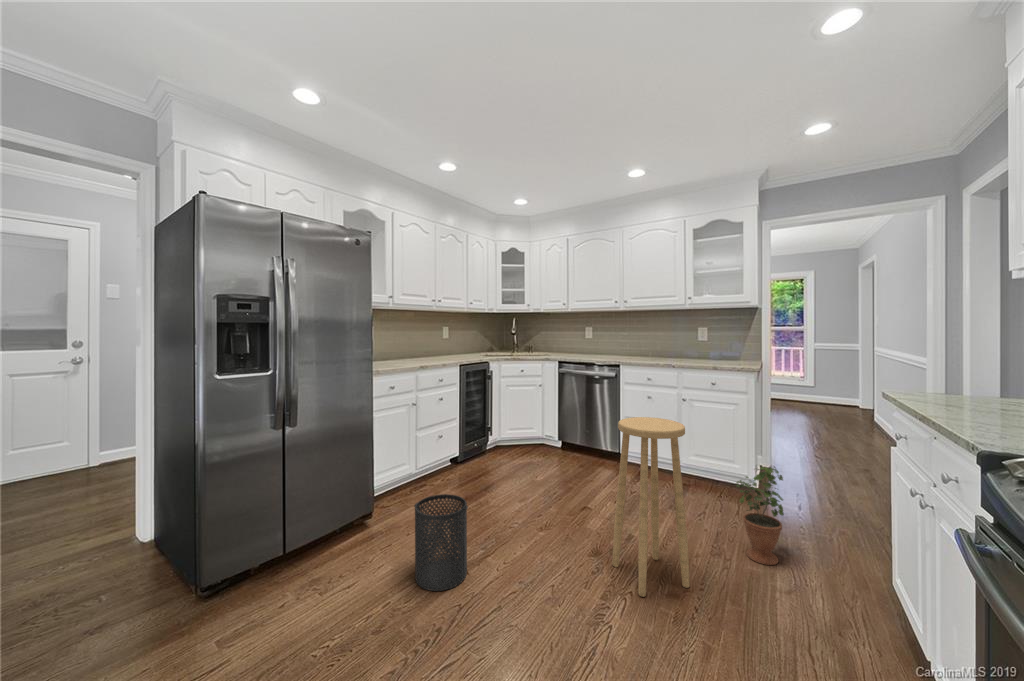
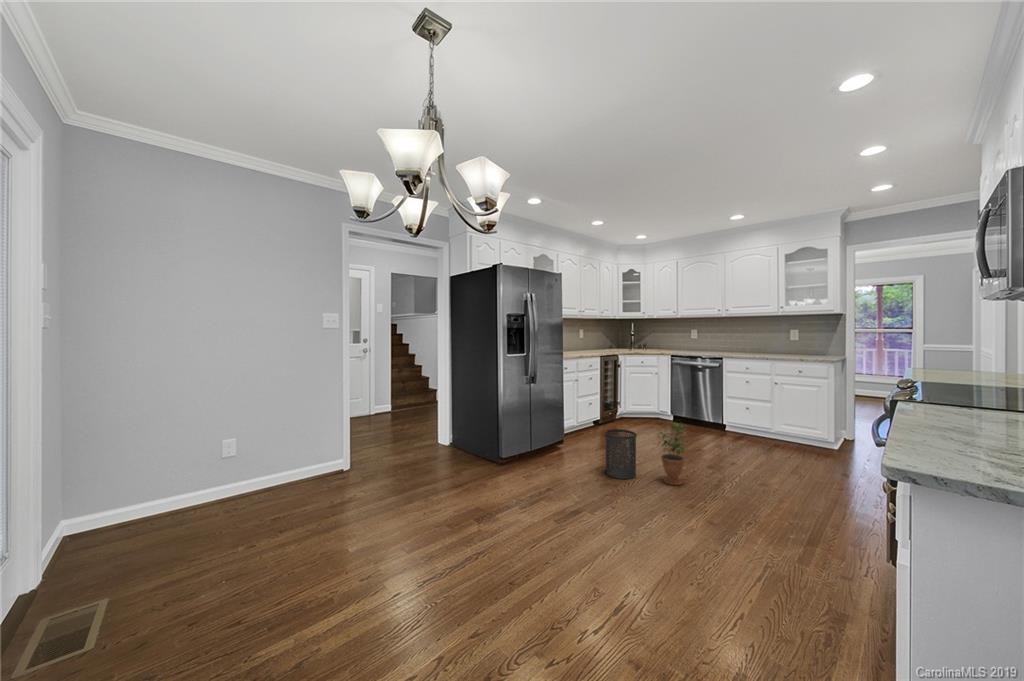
stool: present [612,417,690,597] -> none [728,387,781,490]
potted plant: present [736,467,784,565] -> present [658,423,686,485]

